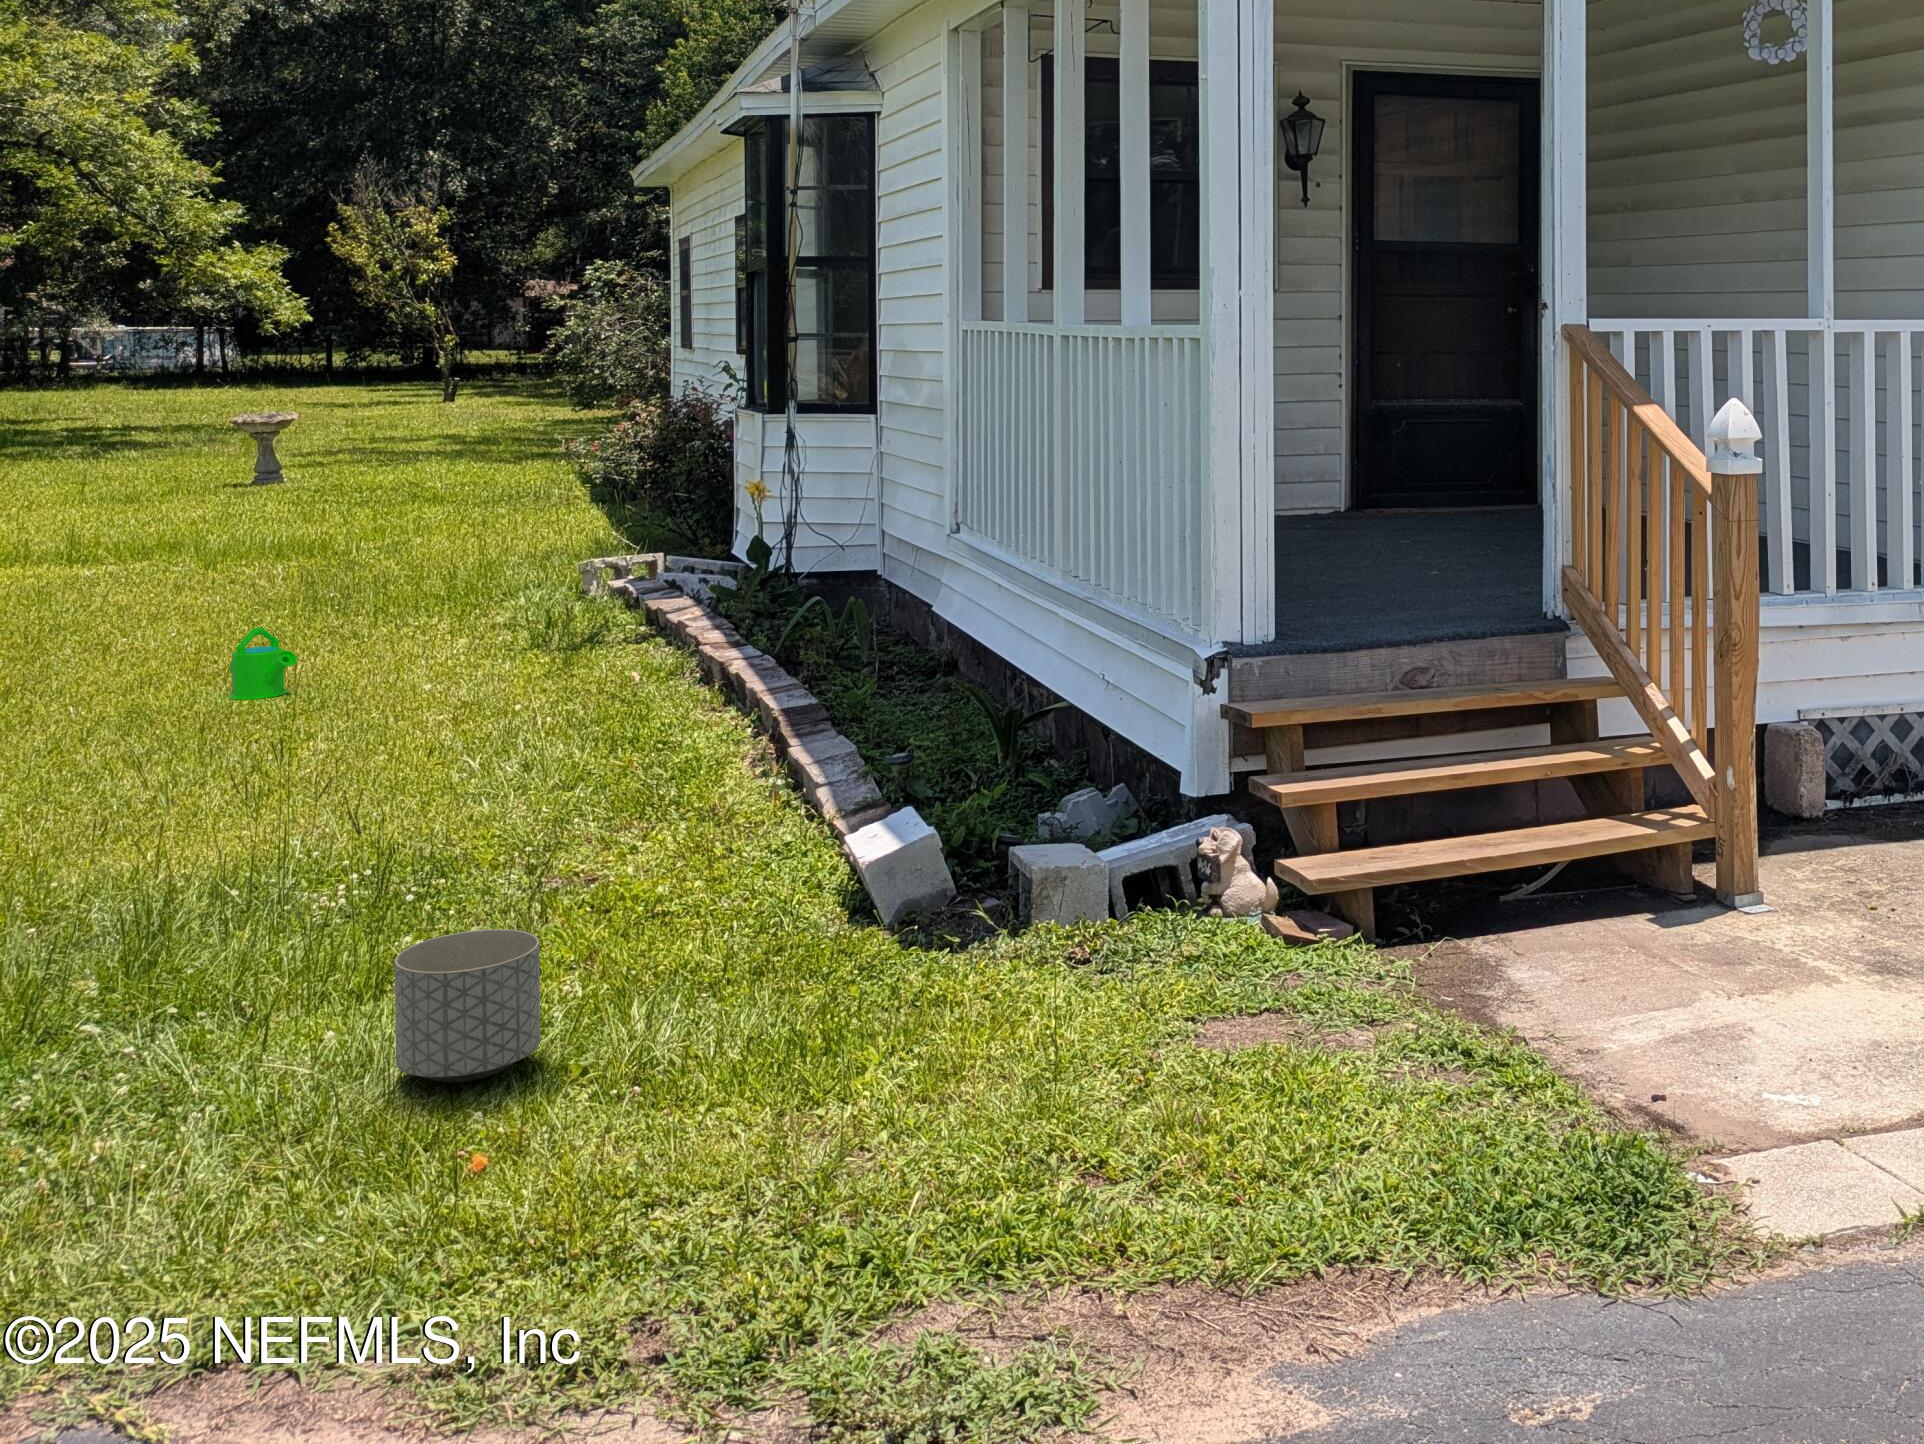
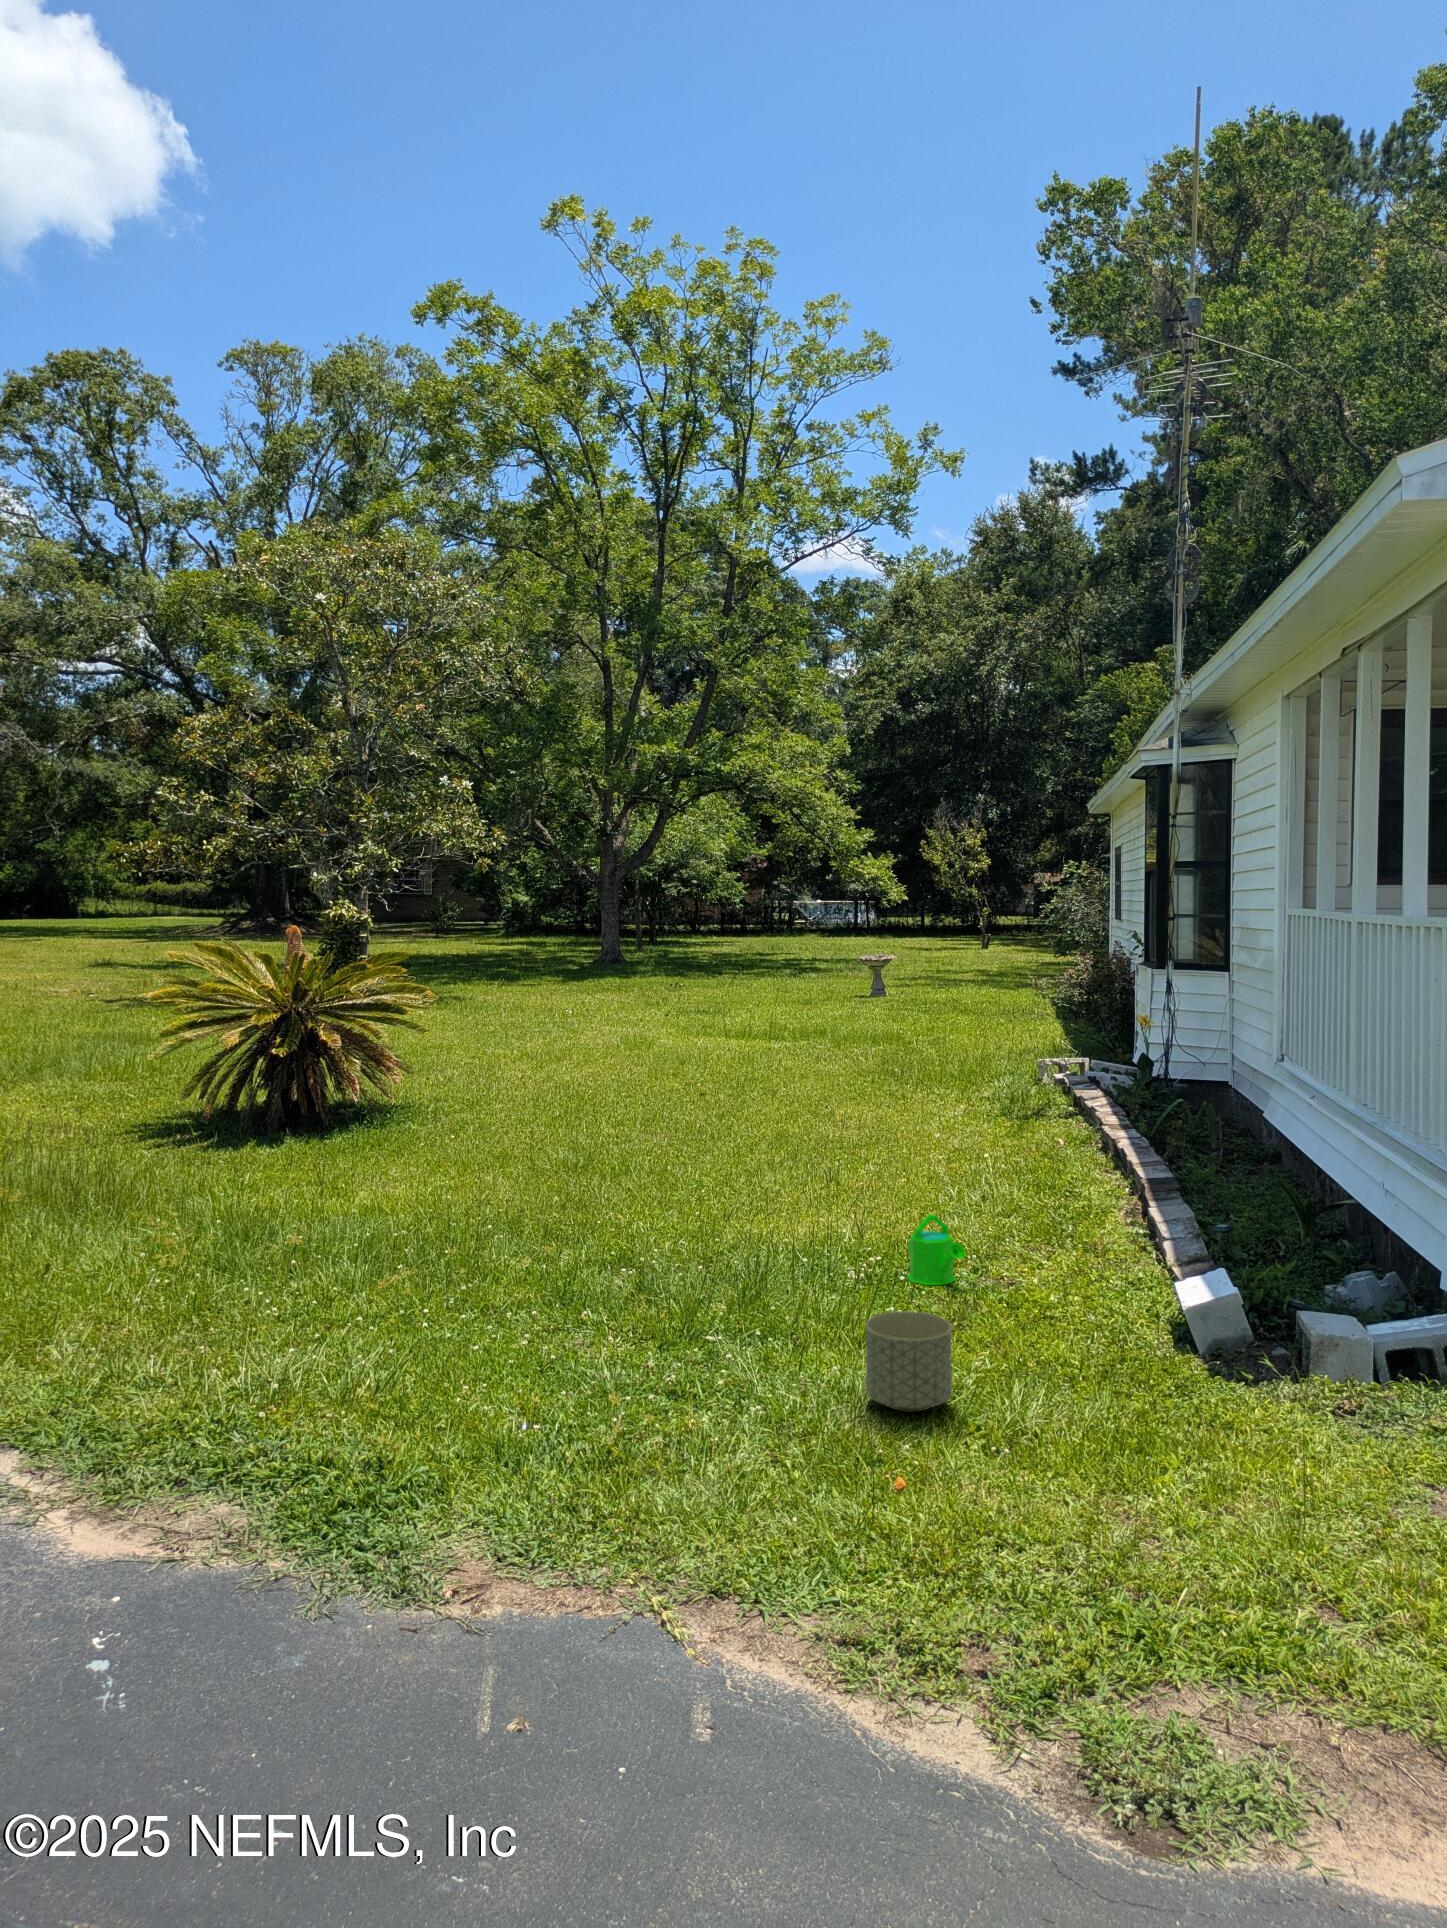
watering can: present [229,627,297,700] -> present [907,1214,965,1285]

